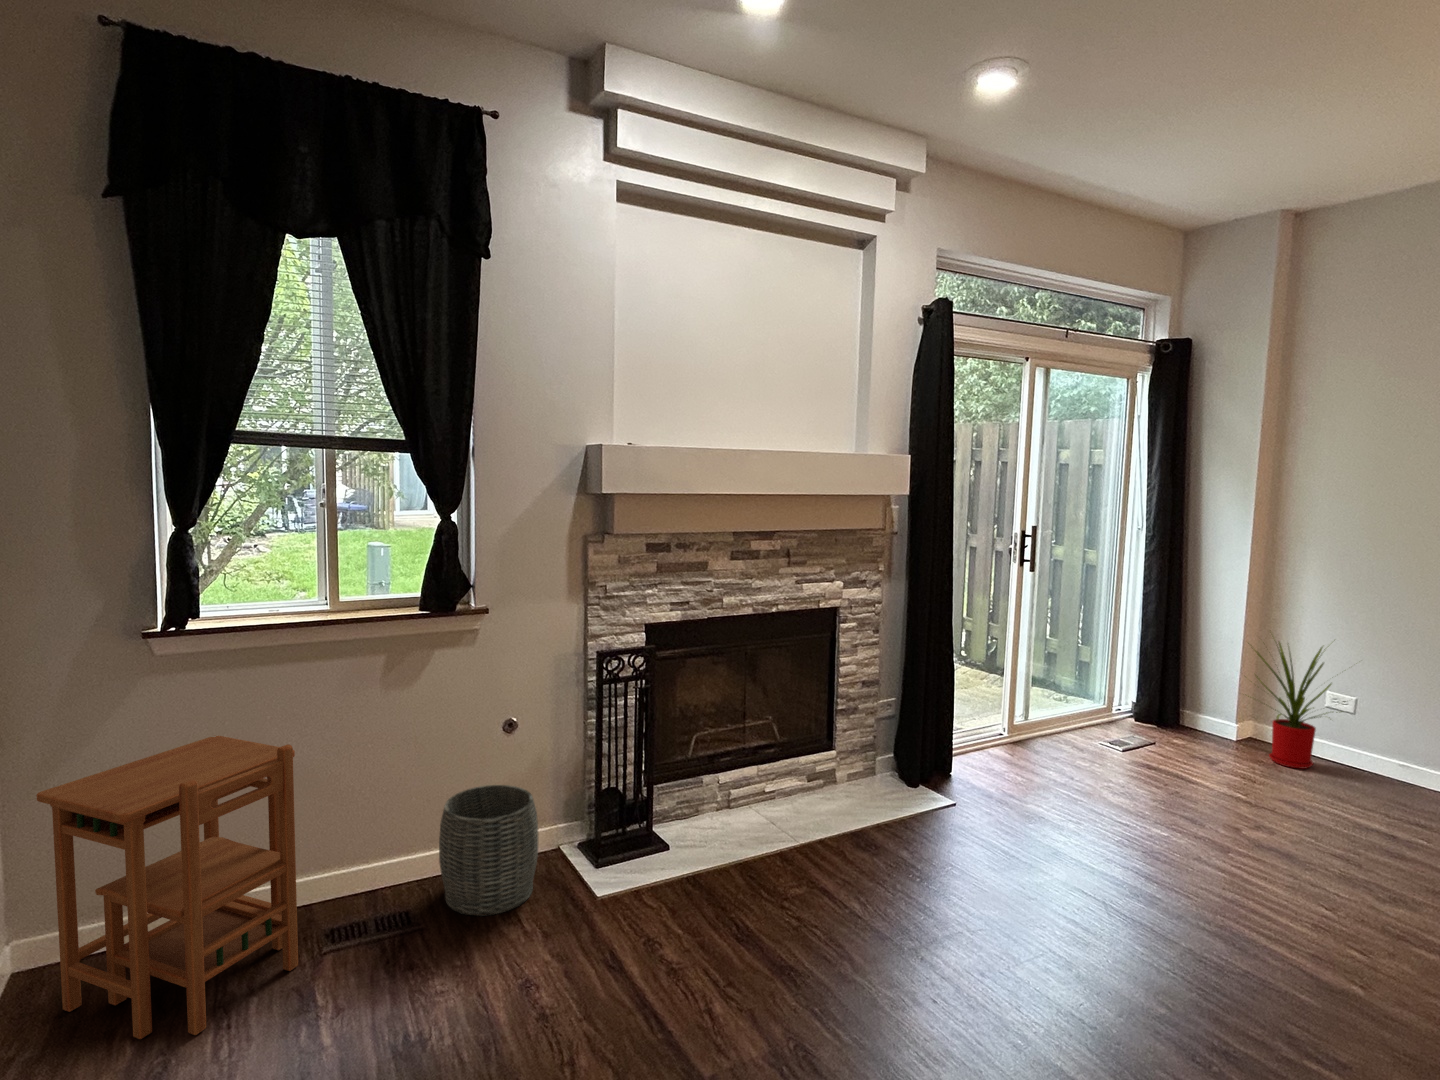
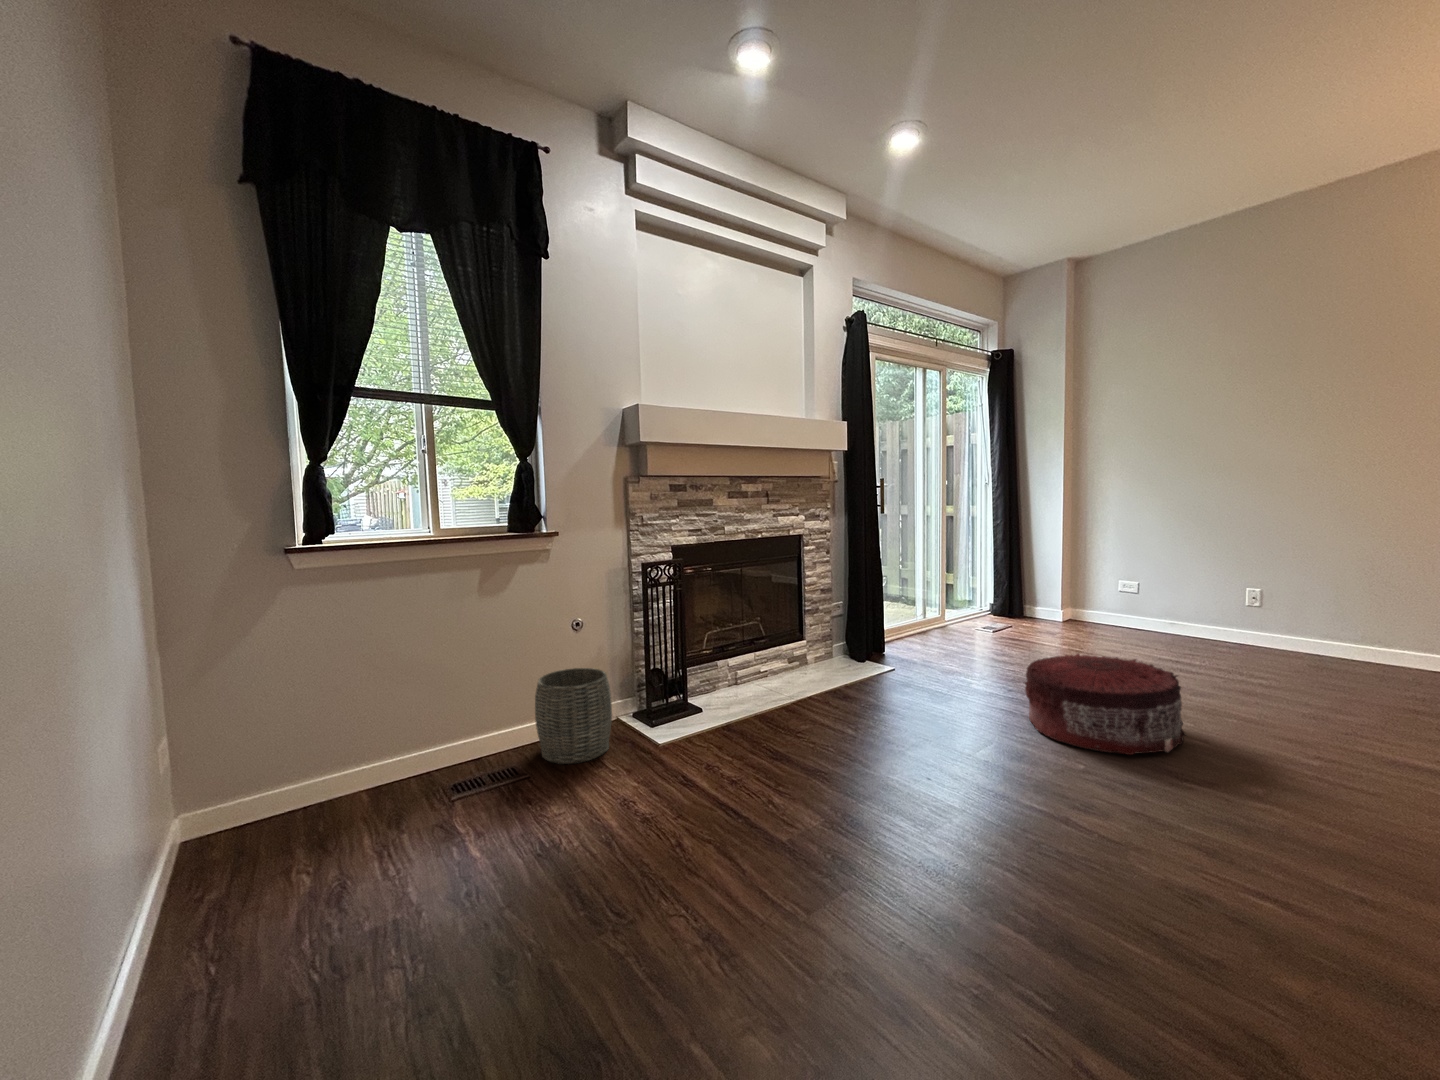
house plant: present [1255,640,1331,769] -> none [1064,542,1145,633]
side table: present [37,736,298,1039] -> none [216,626,439,867]
pouf: none [1107,830,1338,1010] -> present [1025,654,1186,755]

